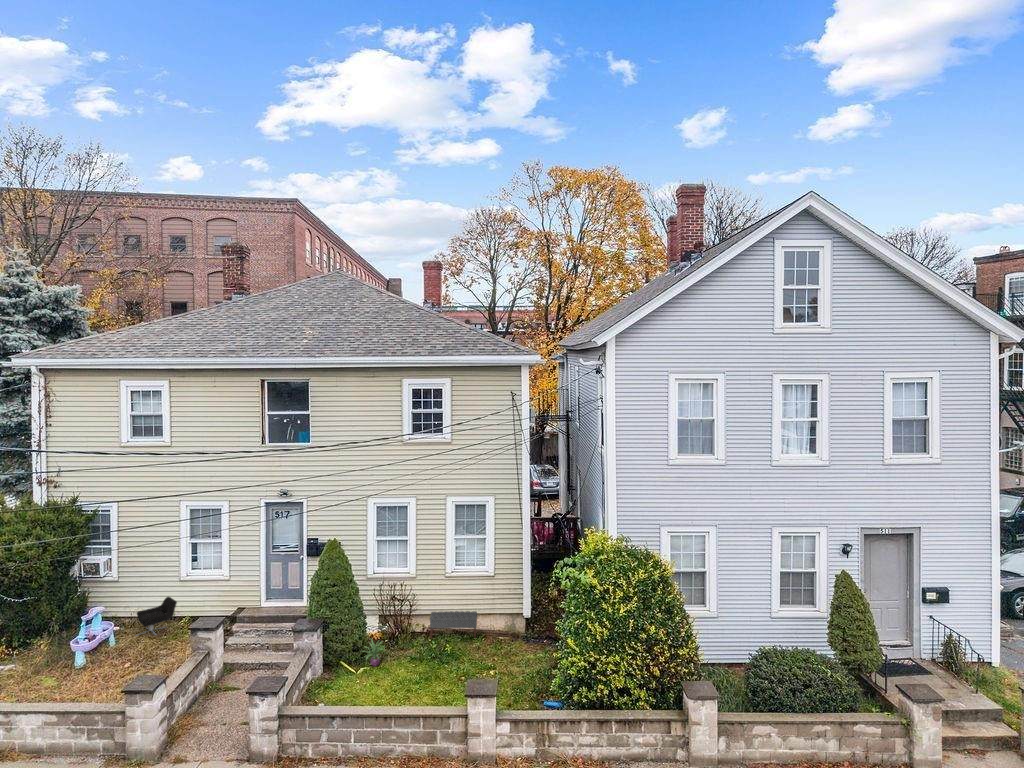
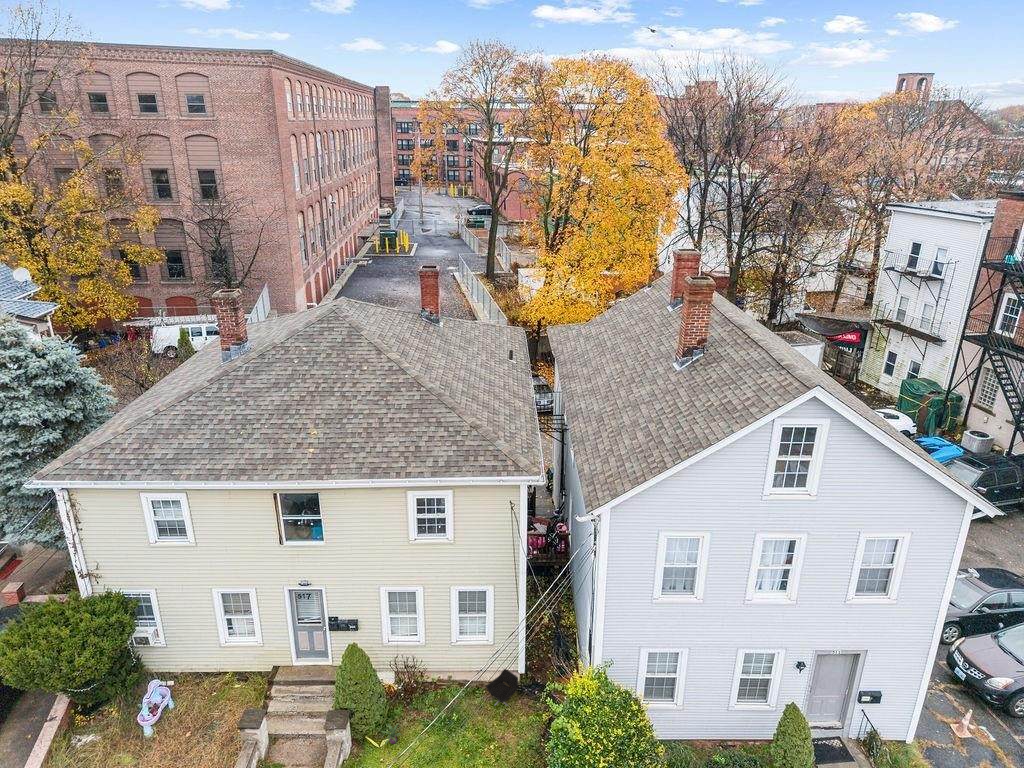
lounge chair: present [137,597,177,635] -> present [486,669,518,705]
bench: present [430,611,477,638] -> none [437,674,478,698]

